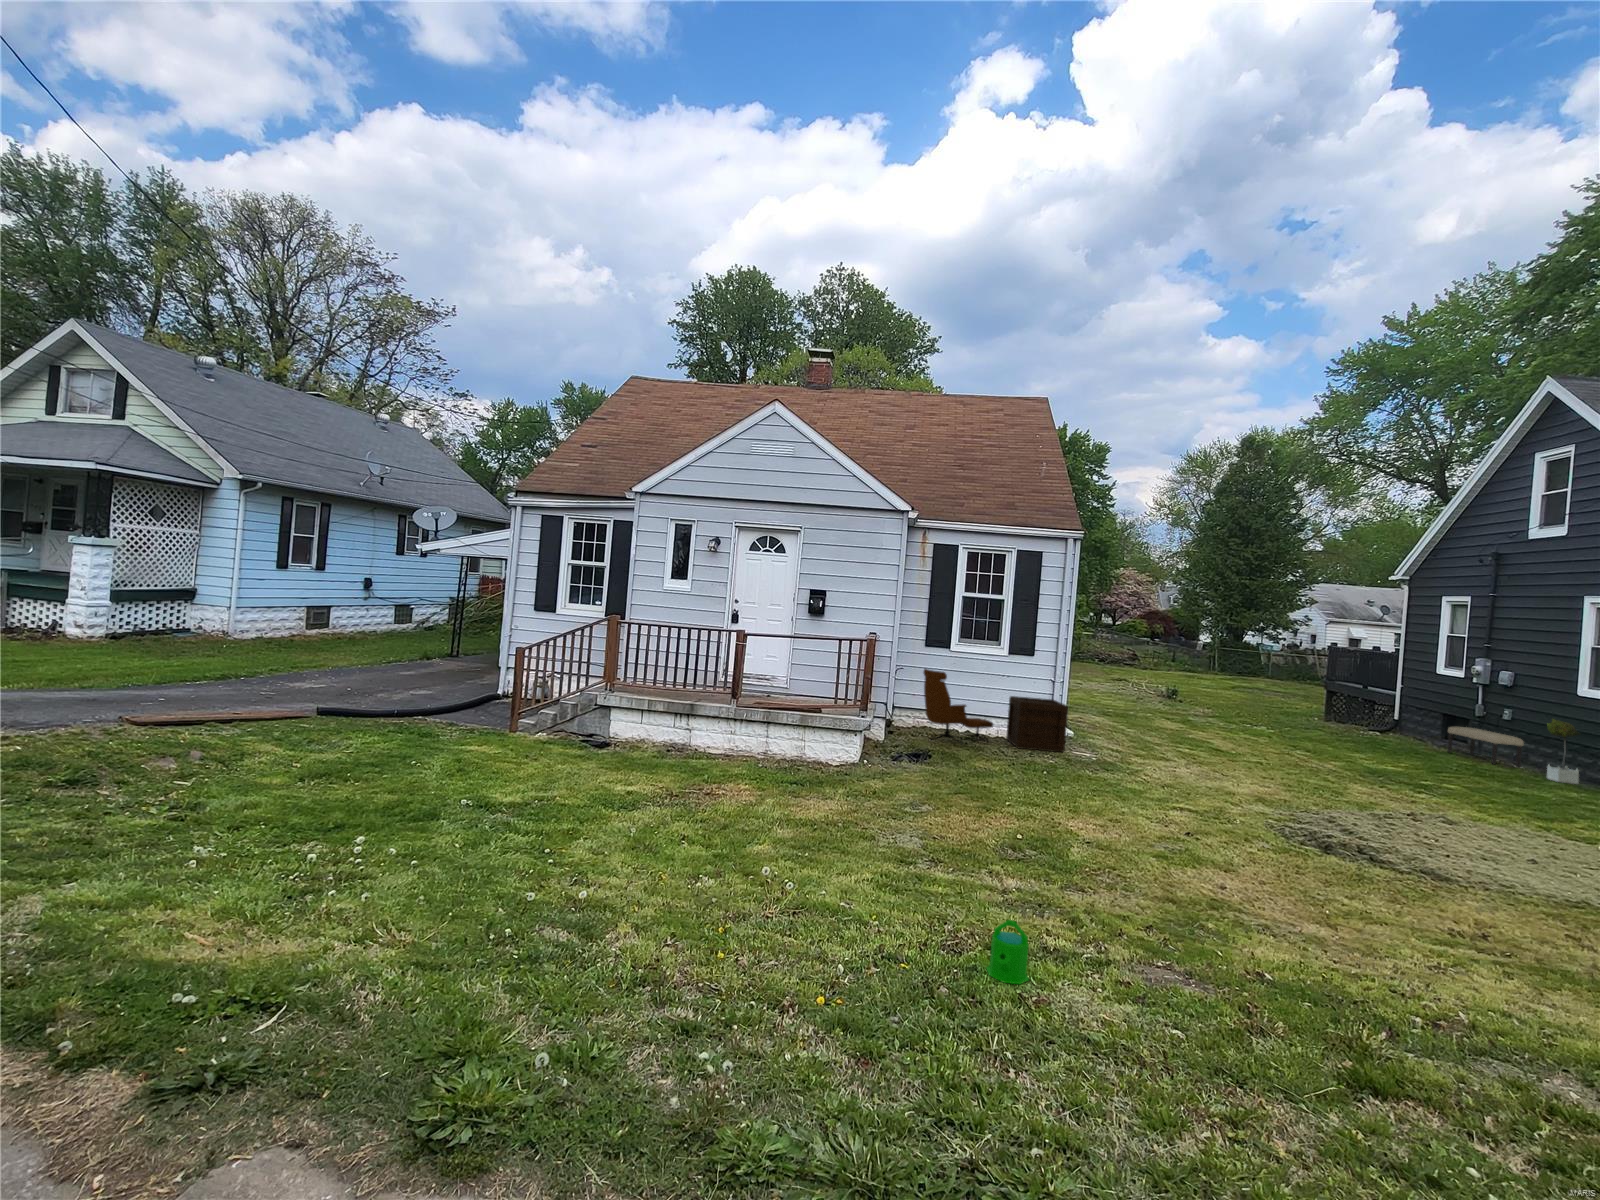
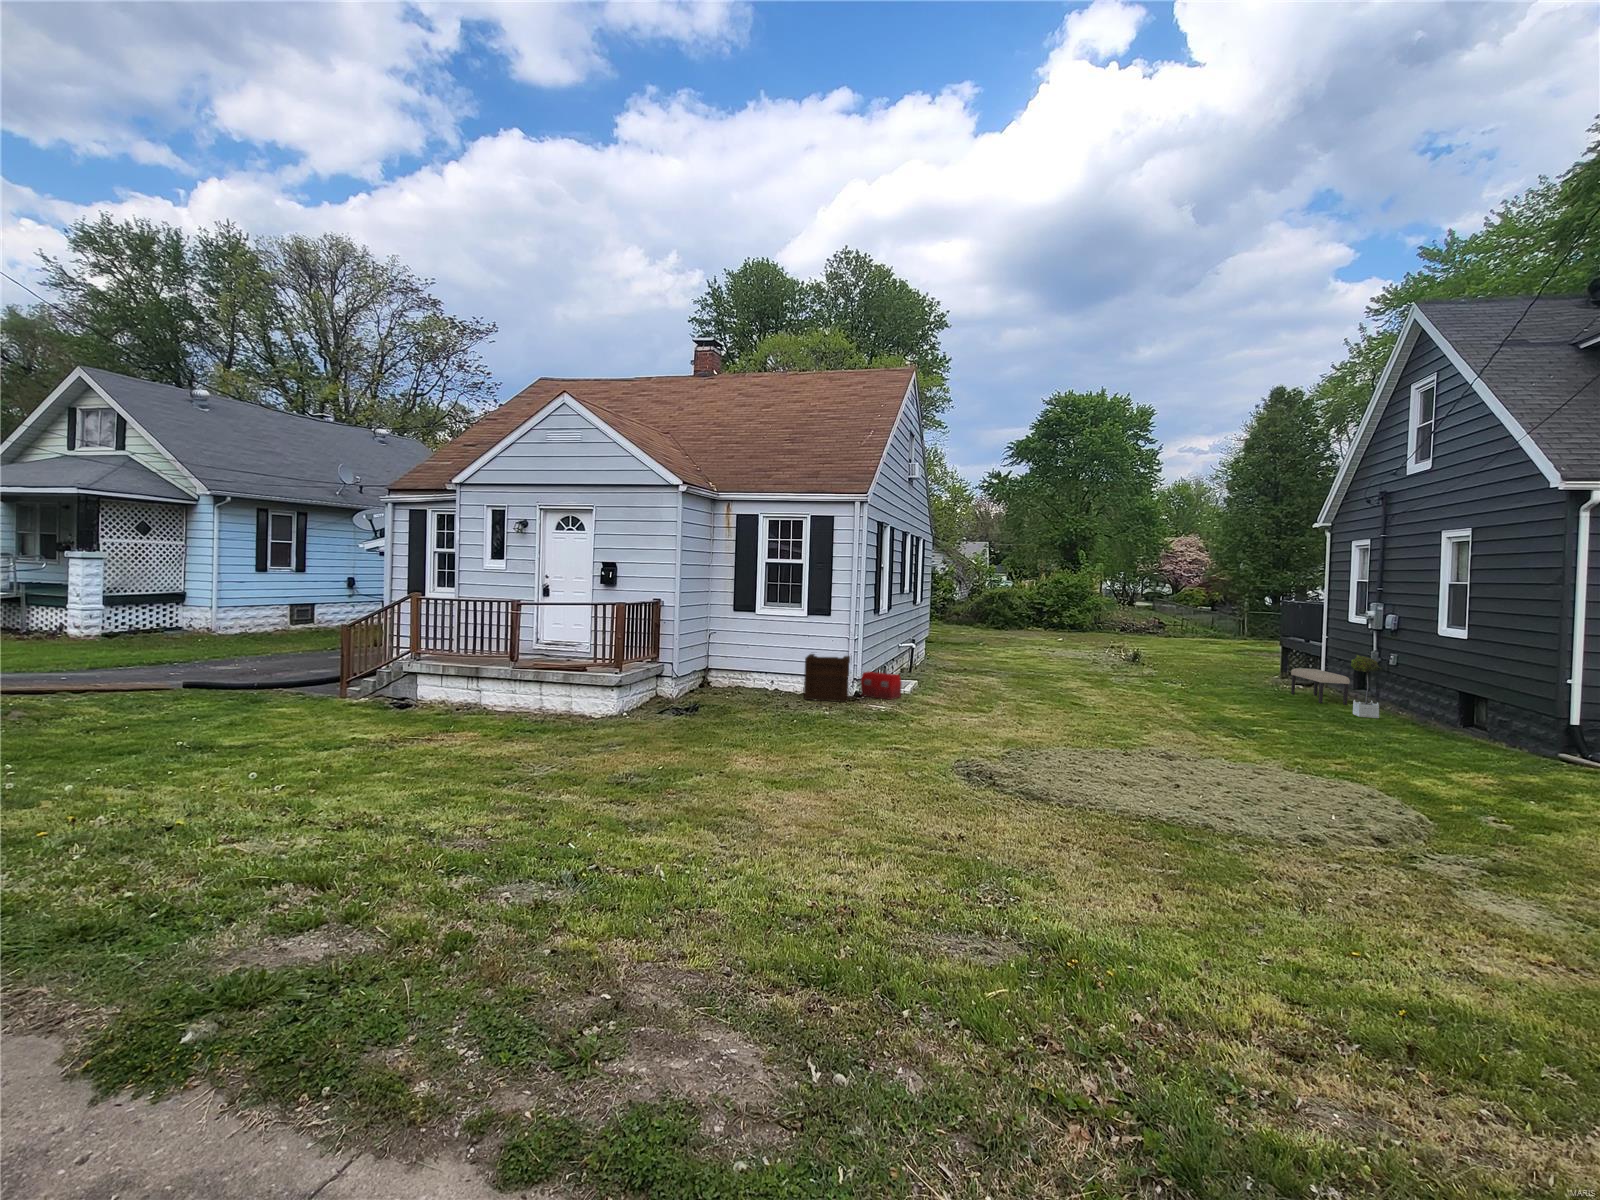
lounge chair: present [924,669,993,740] -> none [719,630,794,698]
toolbox: none [1061,715,1105,751] -> present [860,668,902,700]
watering can: present [987,920,1029,984] -> none [337,818,405,871]

